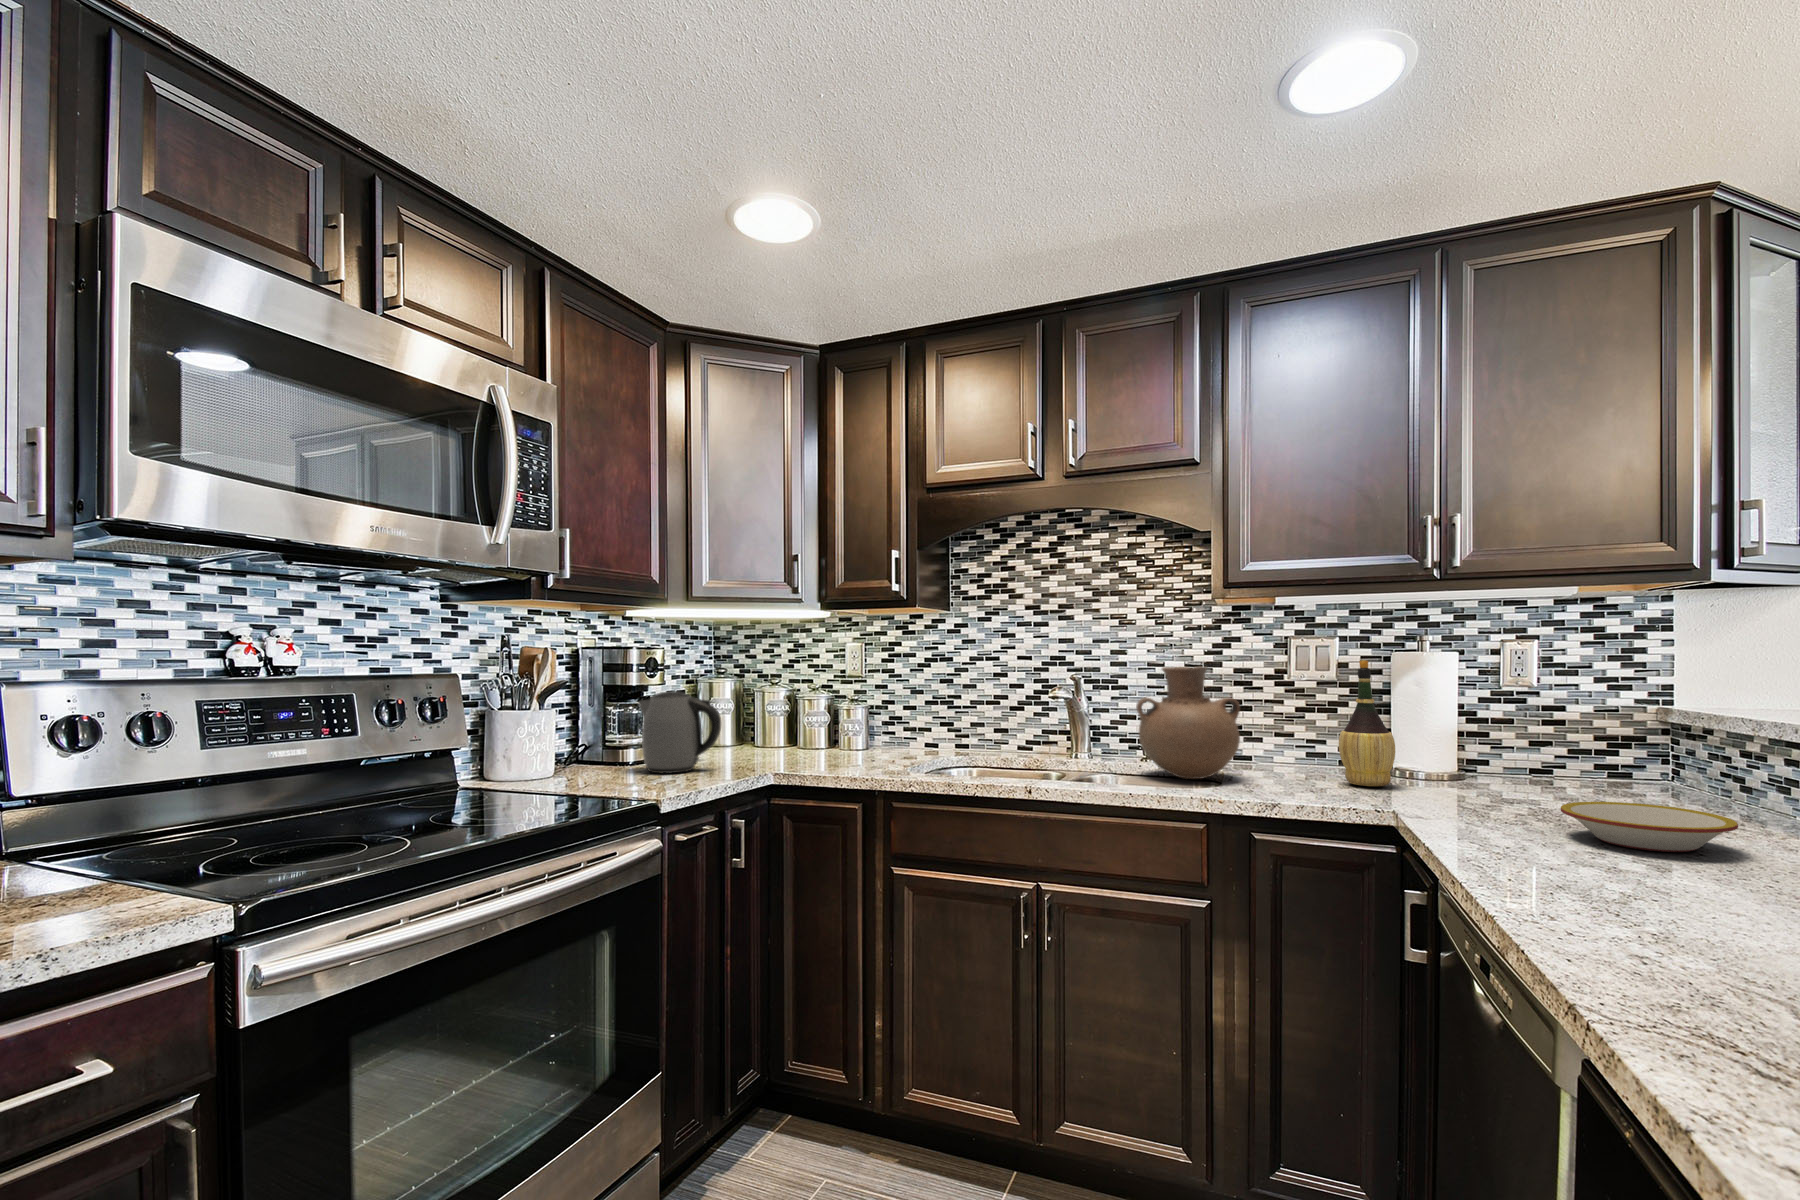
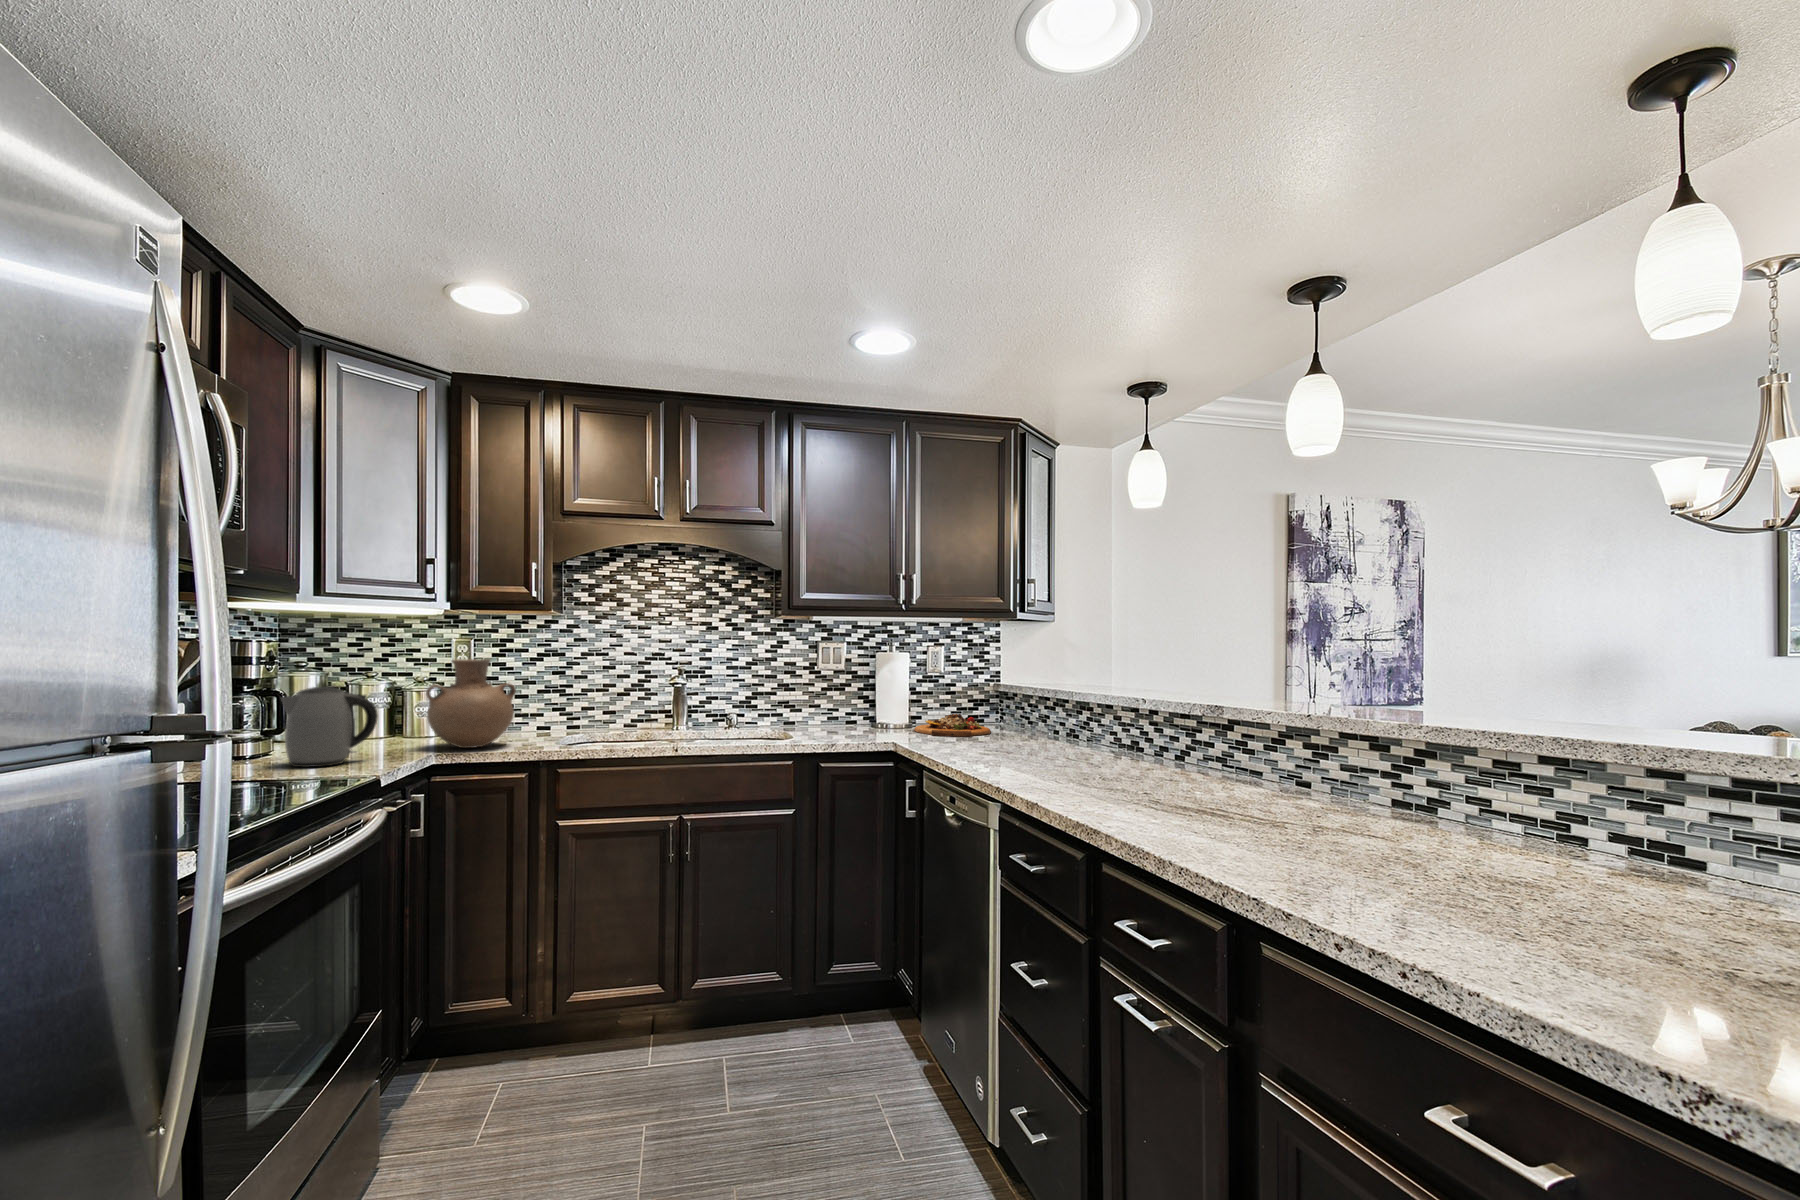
wine bottle: present [1339,660,1395,786] -> none [854,657,885,734]
vase: present [1136,667,1240,779] -> present [426,659,516,748]
cutting board: none [1468,761,1642,808] -> present [914,714,991,737]
bowl: present [1560,802,1738,852] -> none [975,731,1042,752]

